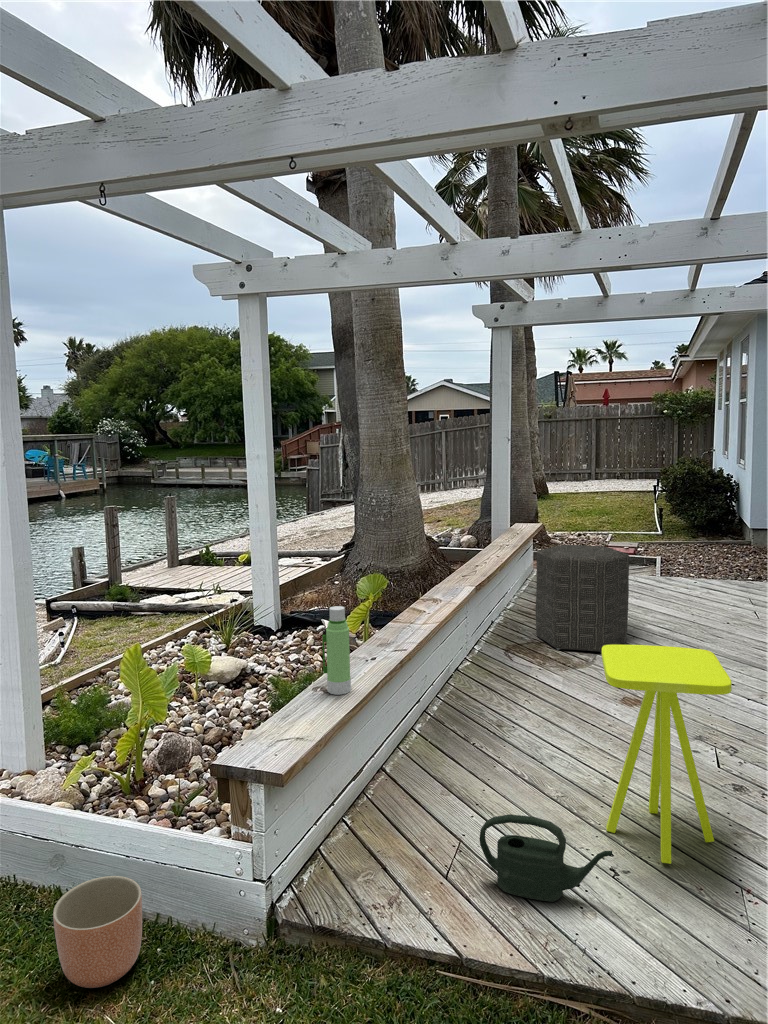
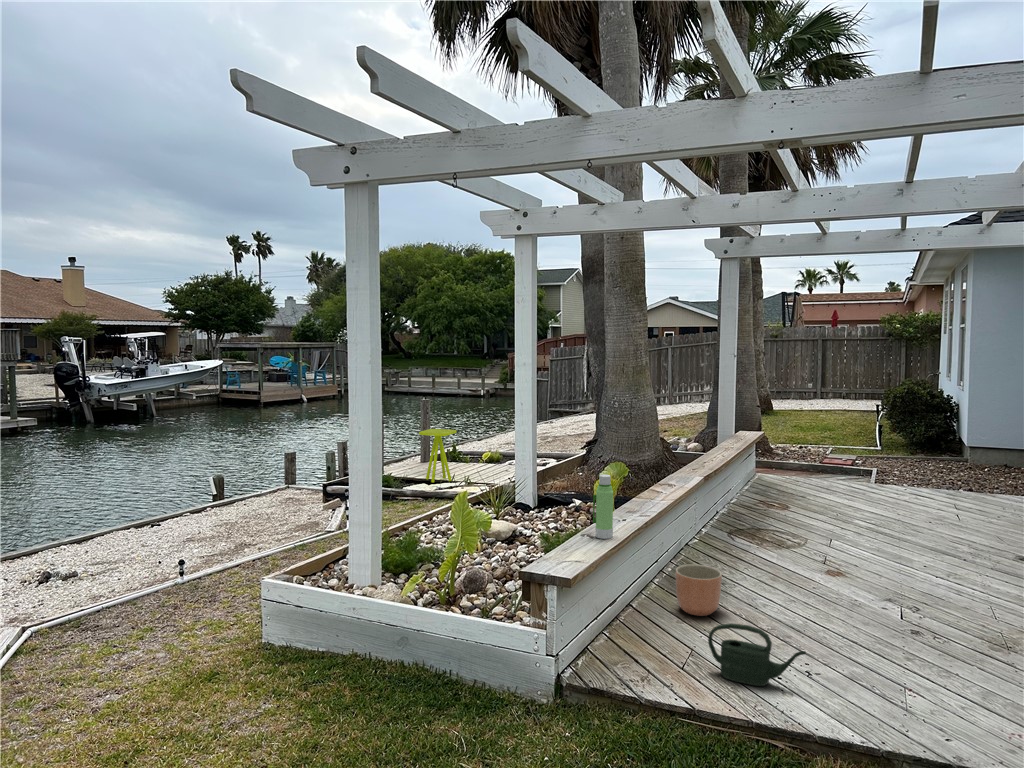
ottoman: present [536,545,629,653] -> none [755,447,838,537]
side table: present [602,645,732,864] -> present [419,429,457,483]
planter: present [53,876,142,988] -> present [676,564,722,616]

